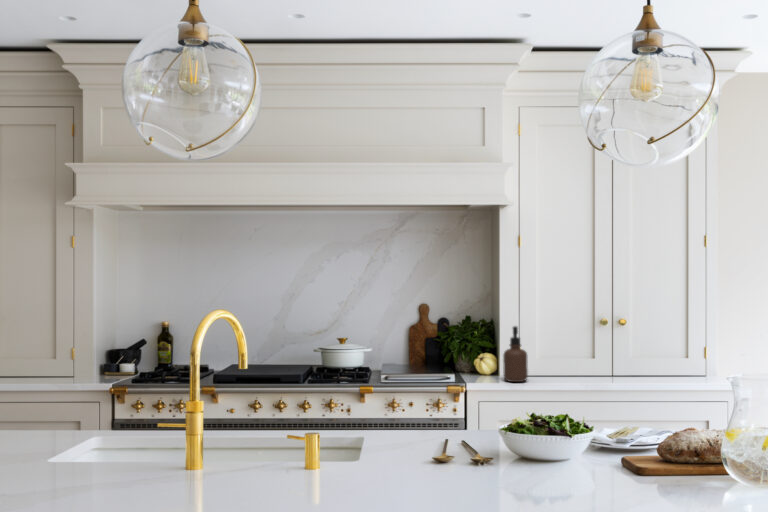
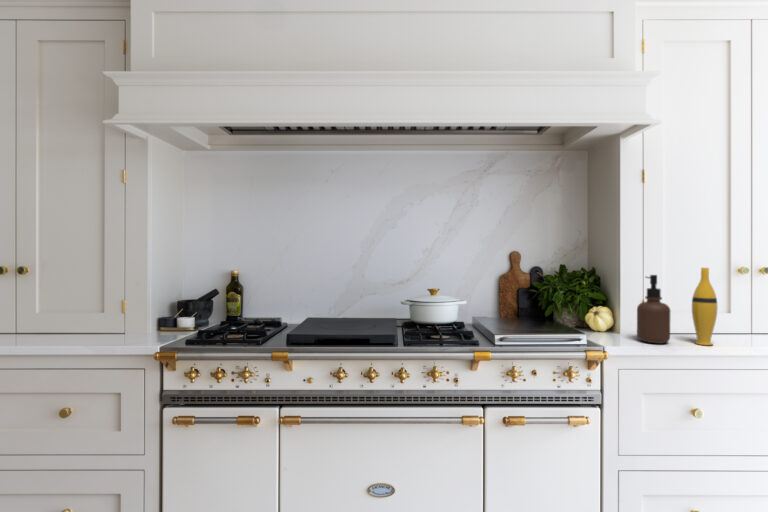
vase: none [544,321,562,383] -> present [692,268,718,345]

